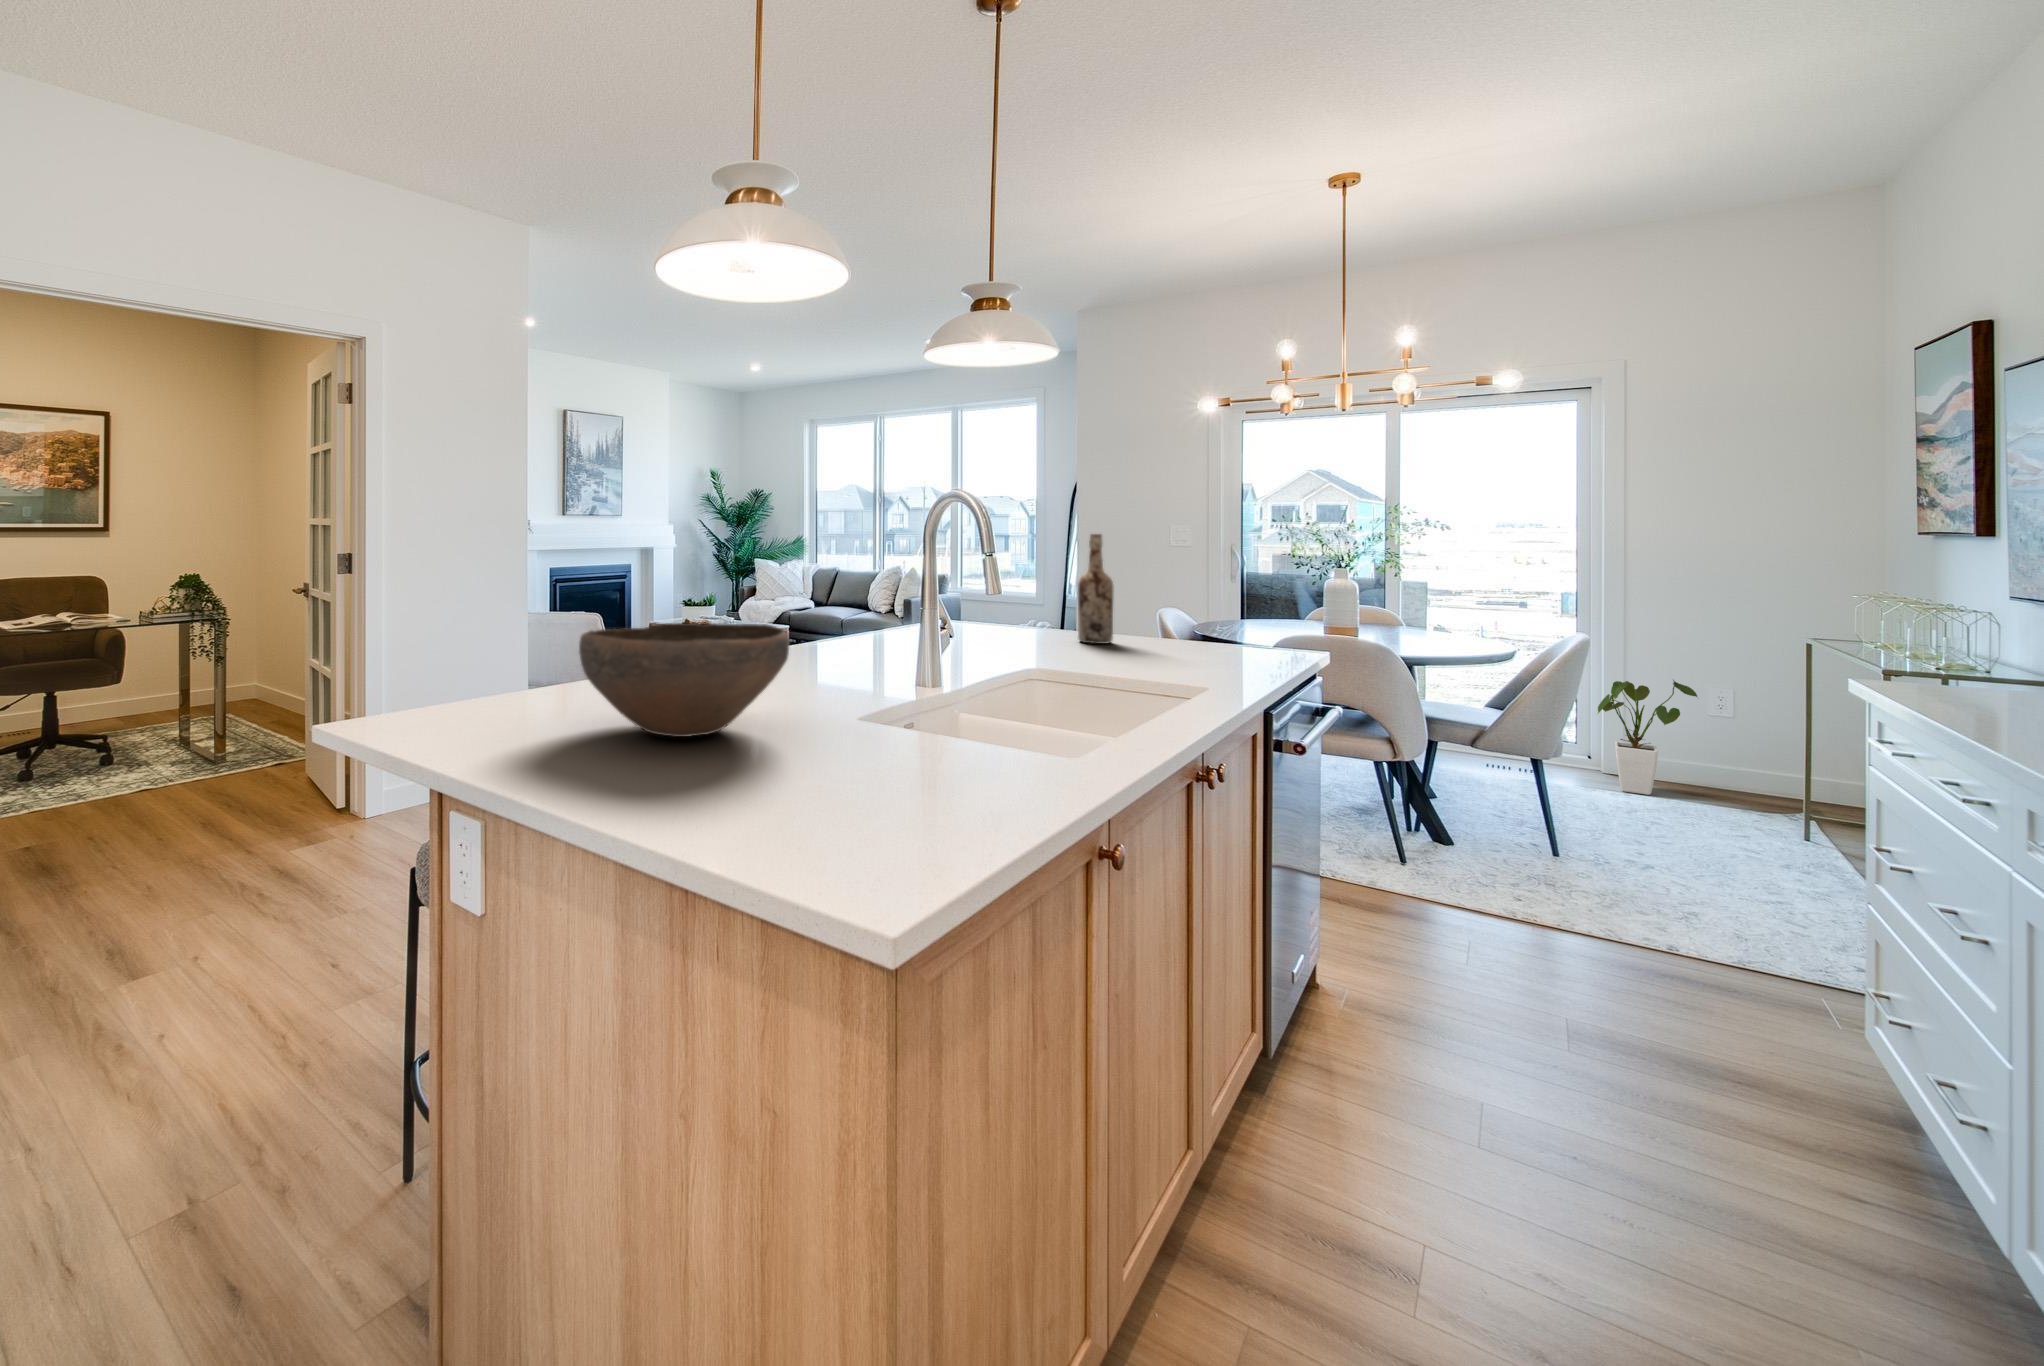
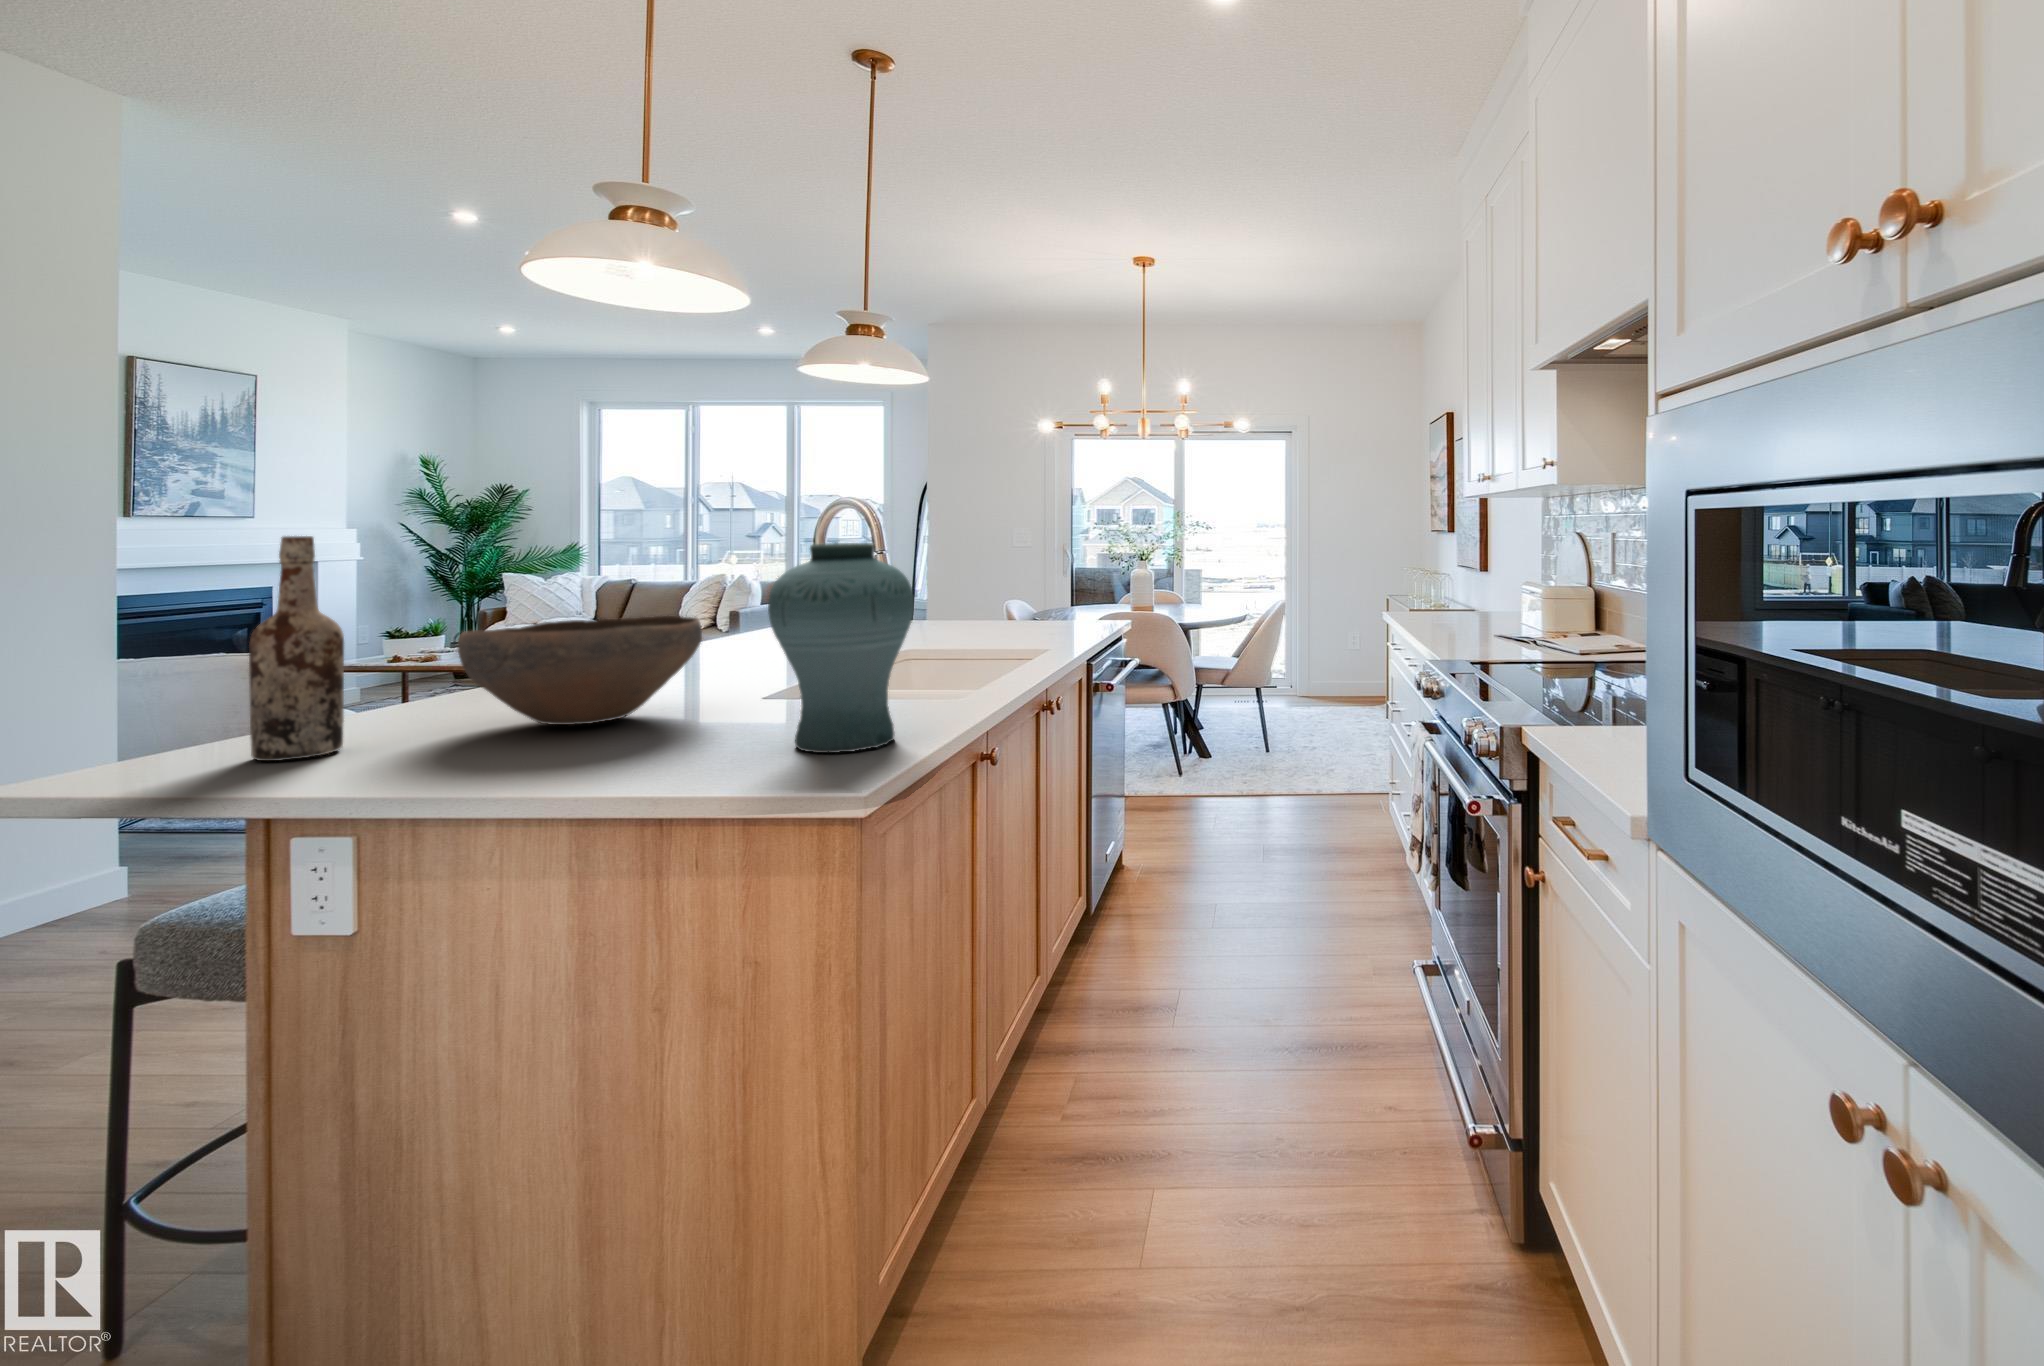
wine bottle: present [1078,534,1113,644] -> present [249,536,344,761]
vase: none [821,554,998,837] -> present [768,543,914,753]
house plant: present [1598,680,1697,795] -> none [1301,631,1355,713]

